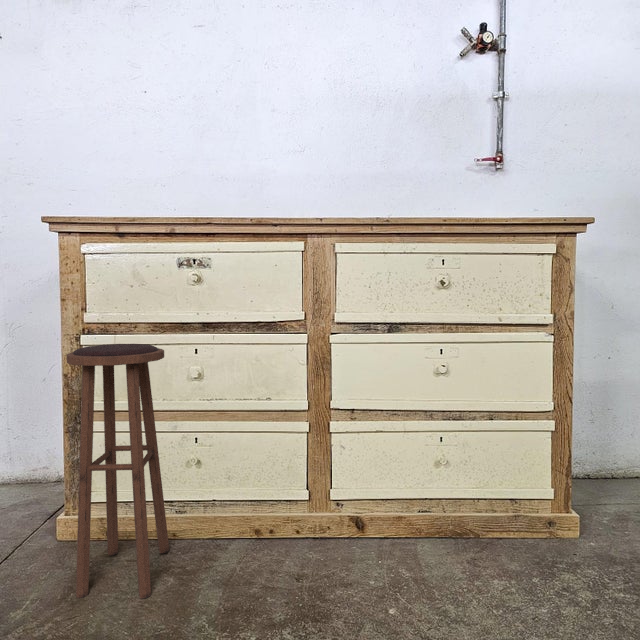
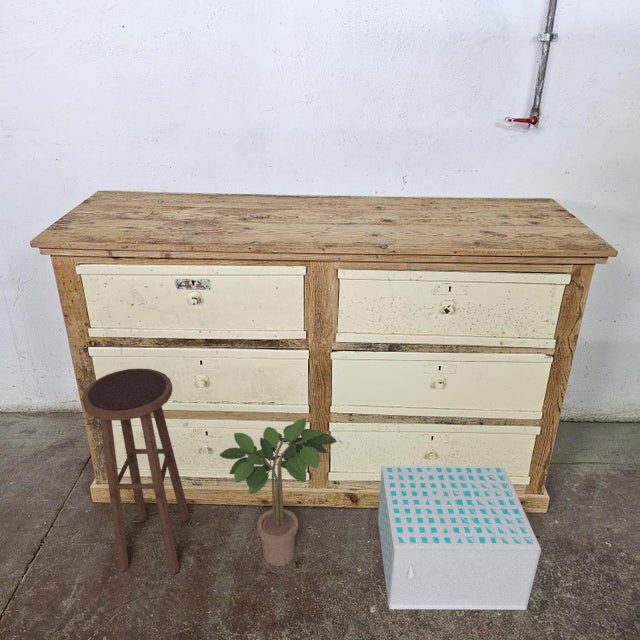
potted plant: none [210,395,340,588] -> present [220,418,337,566]
storage box: none [389,466,587,622] -> present [378,466,541,610]

